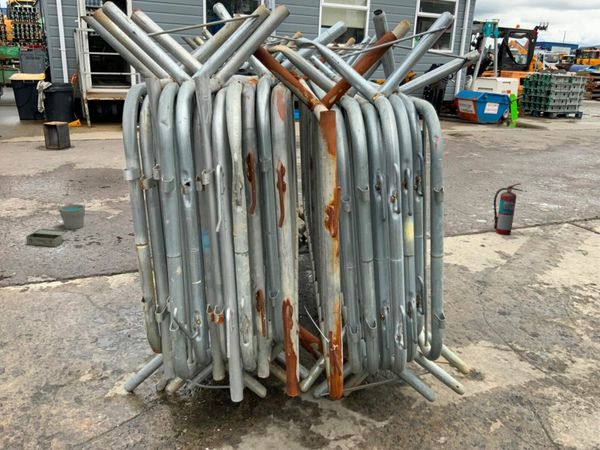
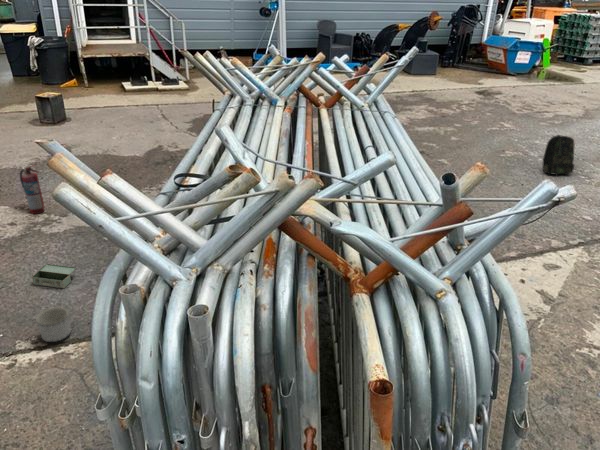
backpack: none [506,148,534,184] -> present [542,135,574,175]
fire extinguisher: present [494,183,523,235] -> present [20,166,44,214]
bucket: present [58,196,85,229] -> none [64,222,93,259]
planter: none [27,249,59,278] -> present [37,307,71,342]

